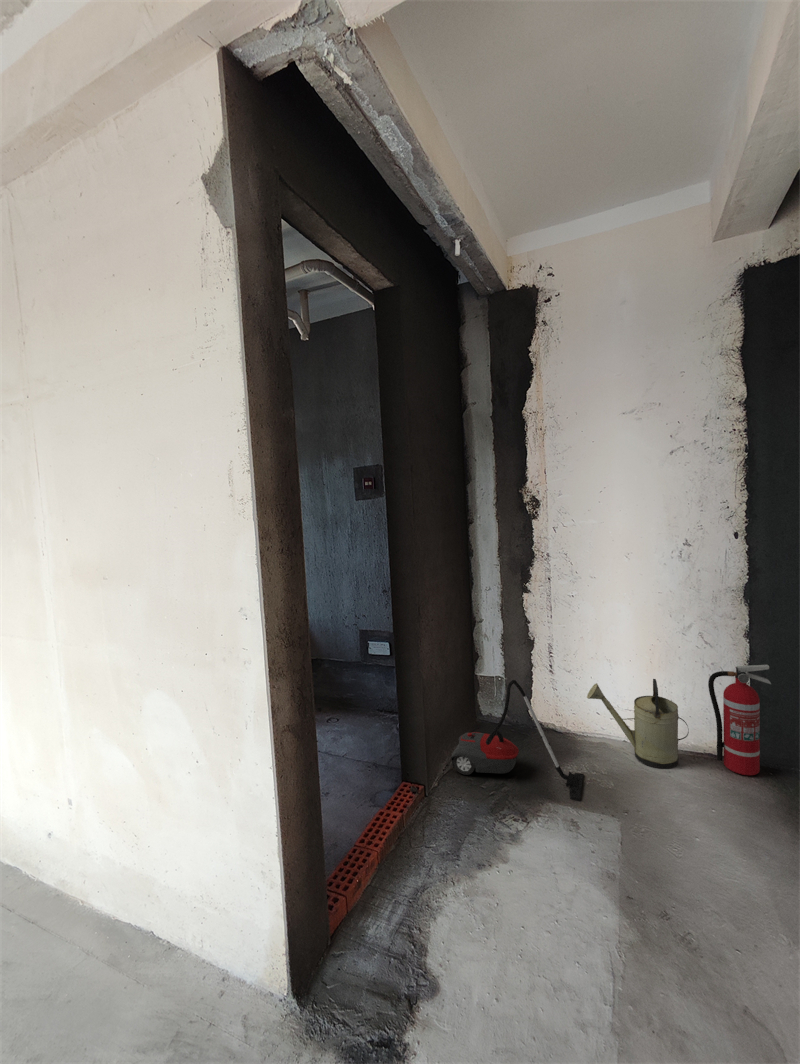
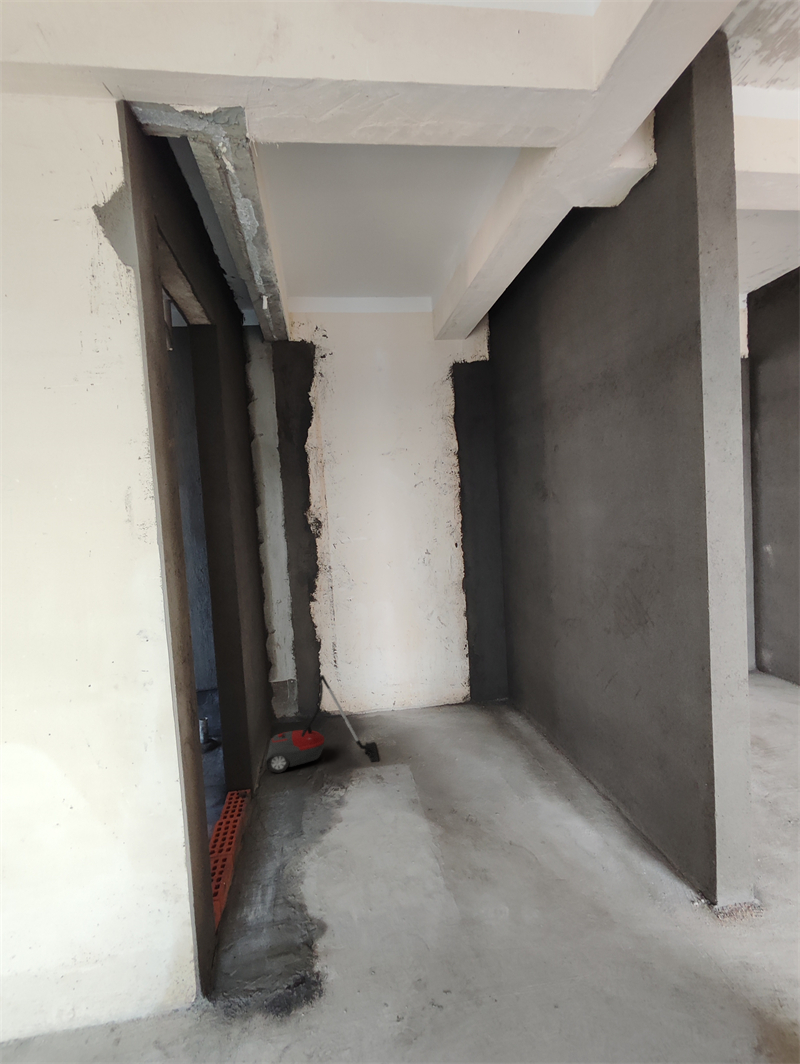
fire extinguisher: present [708,665,771,775] -> none [449,632,484,712]
watering can: present [587,679,689,768] -> none [368,656,439,723]

